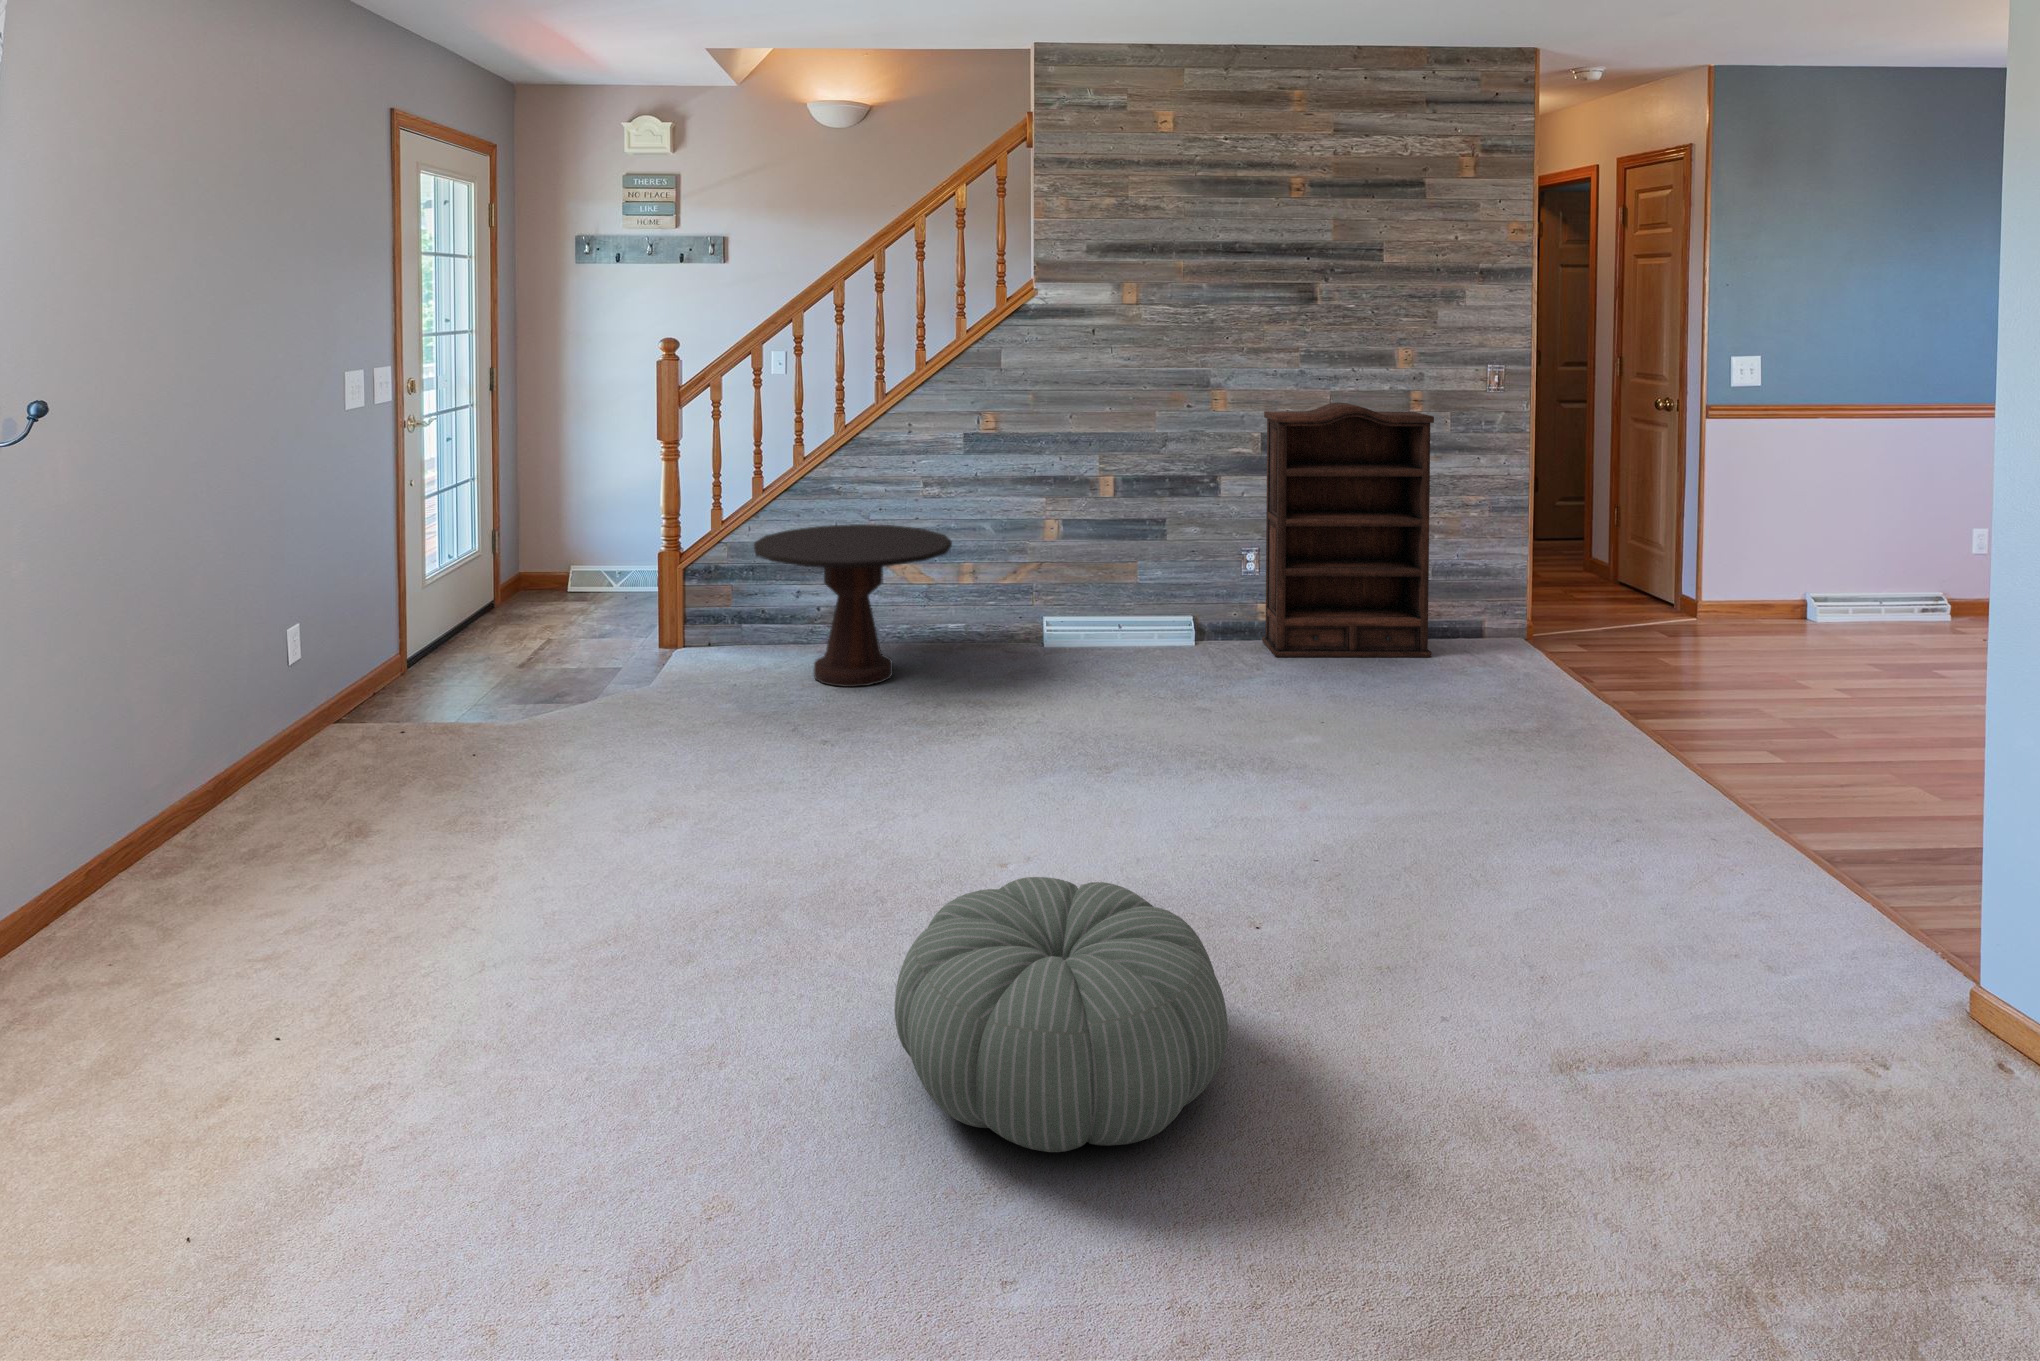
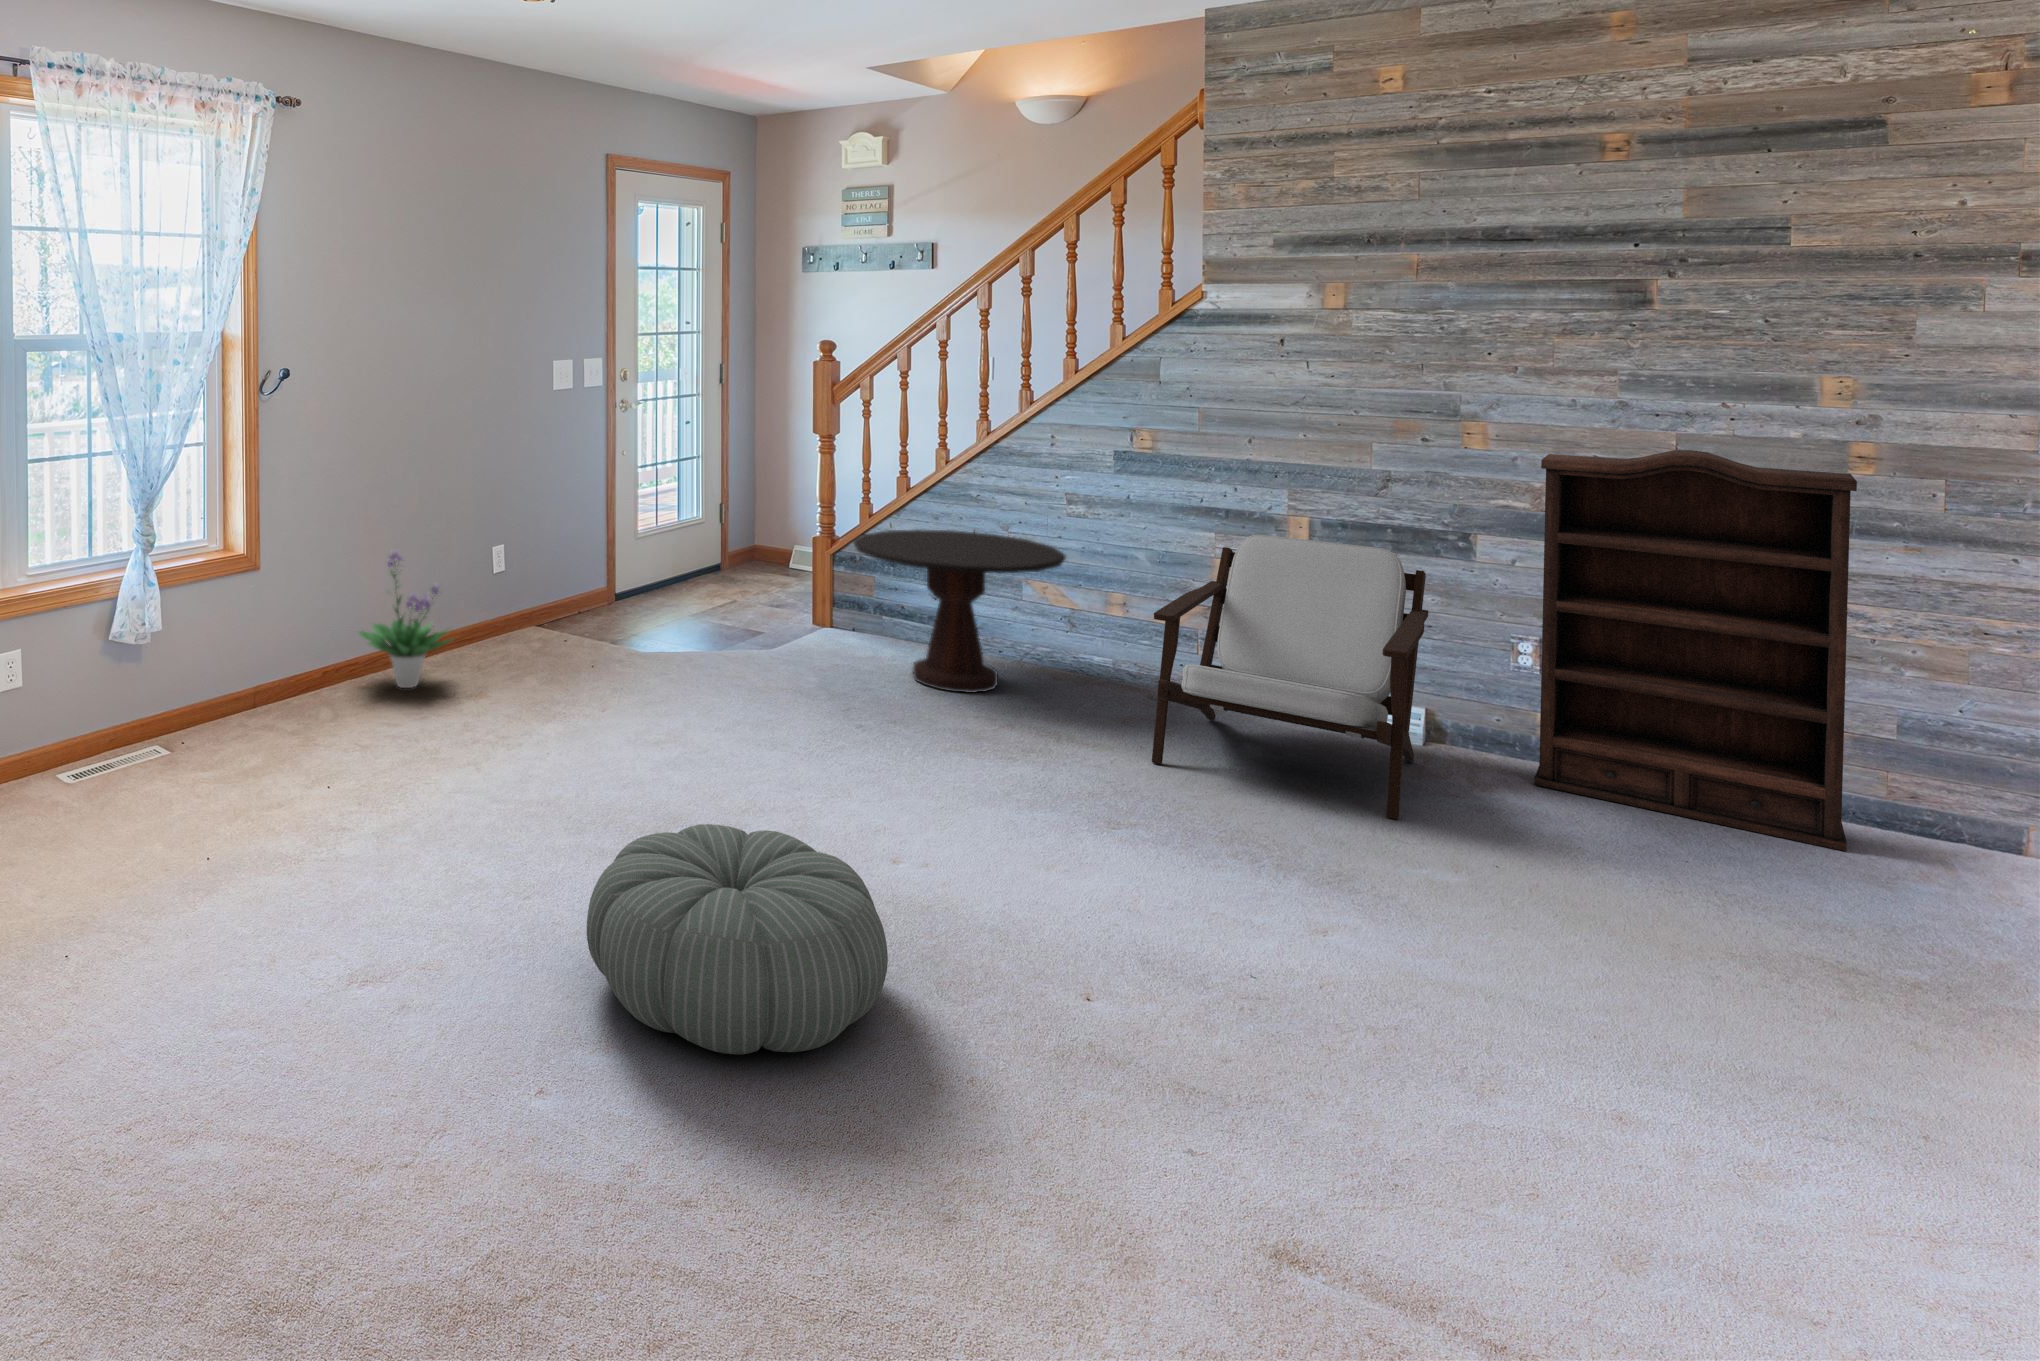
armchair: none [1058,495,1251,708] -> present [1152,535,1428,820]
potted plant: none [148,663,325,863] -> present [359,550,451,688]

